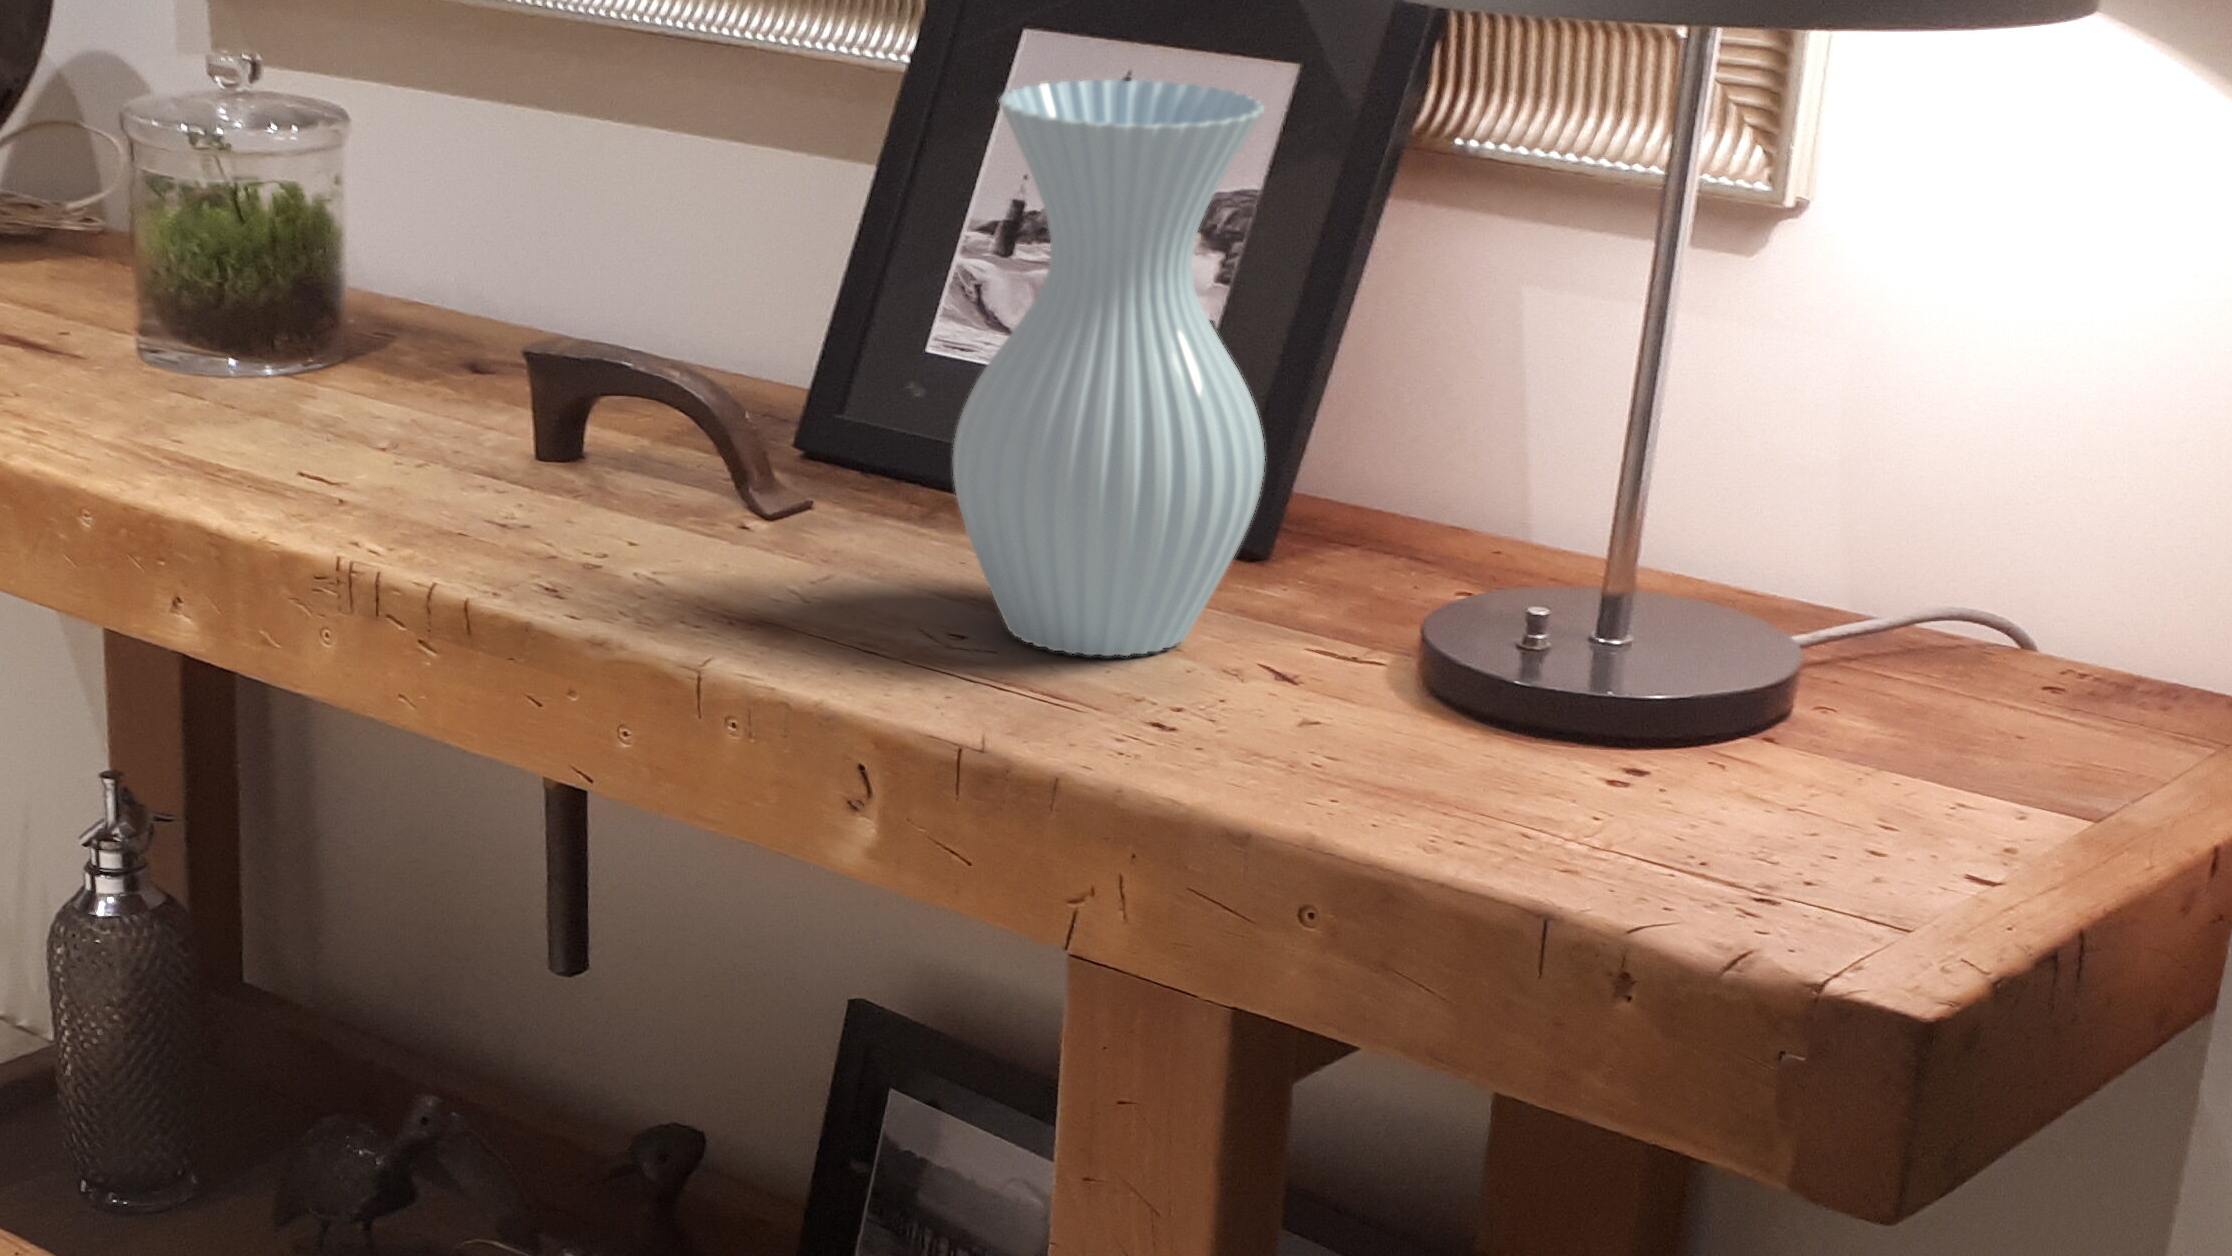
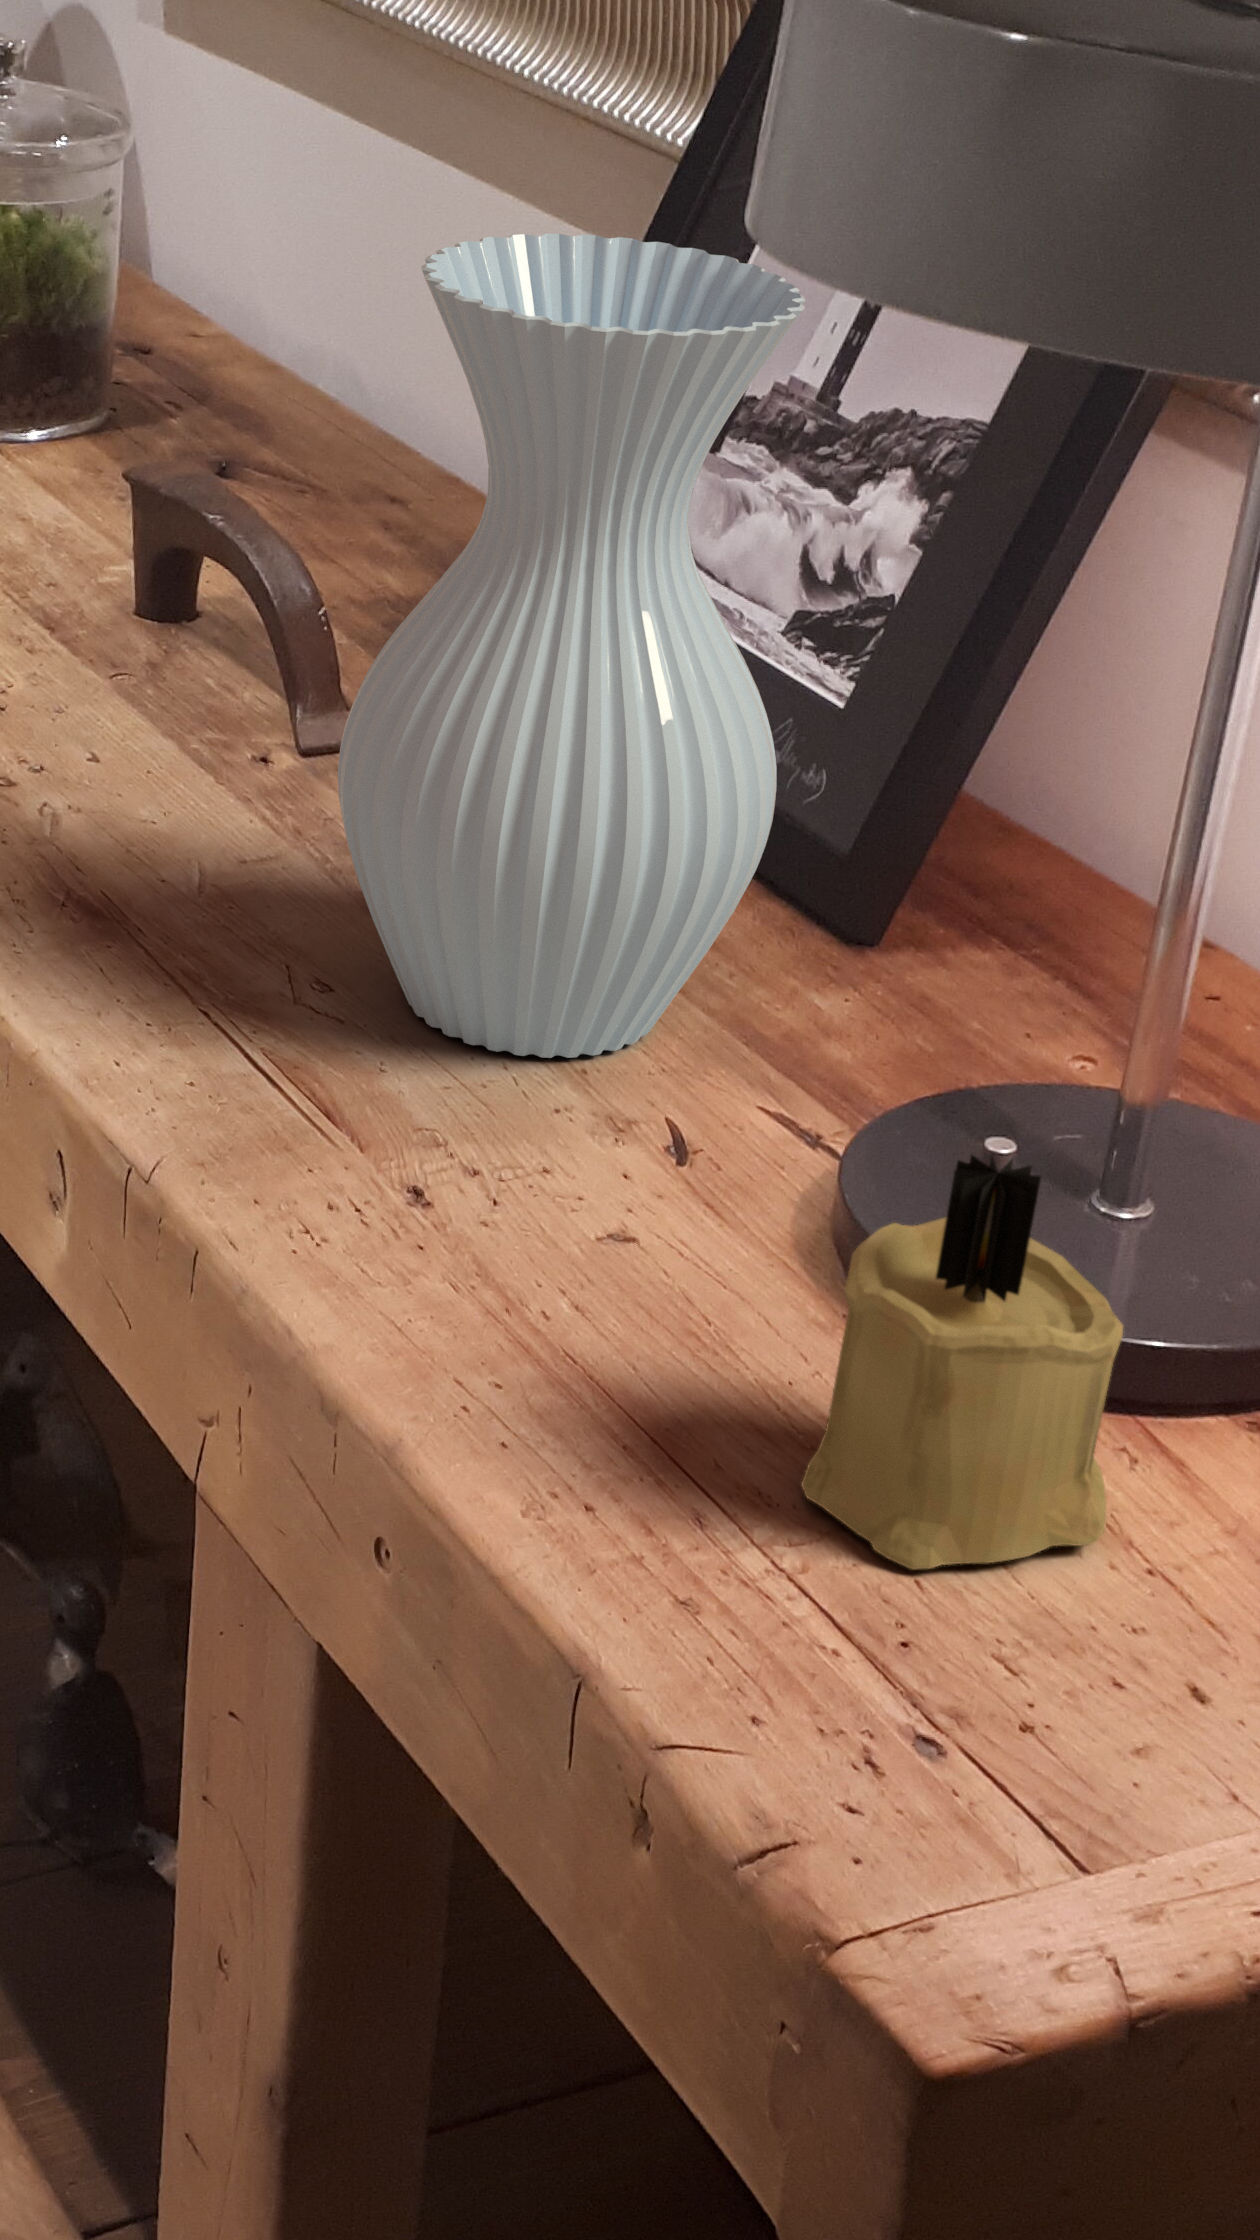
candle: none [1553,576,1747,847] -> present [801,1155,1123,1569]

